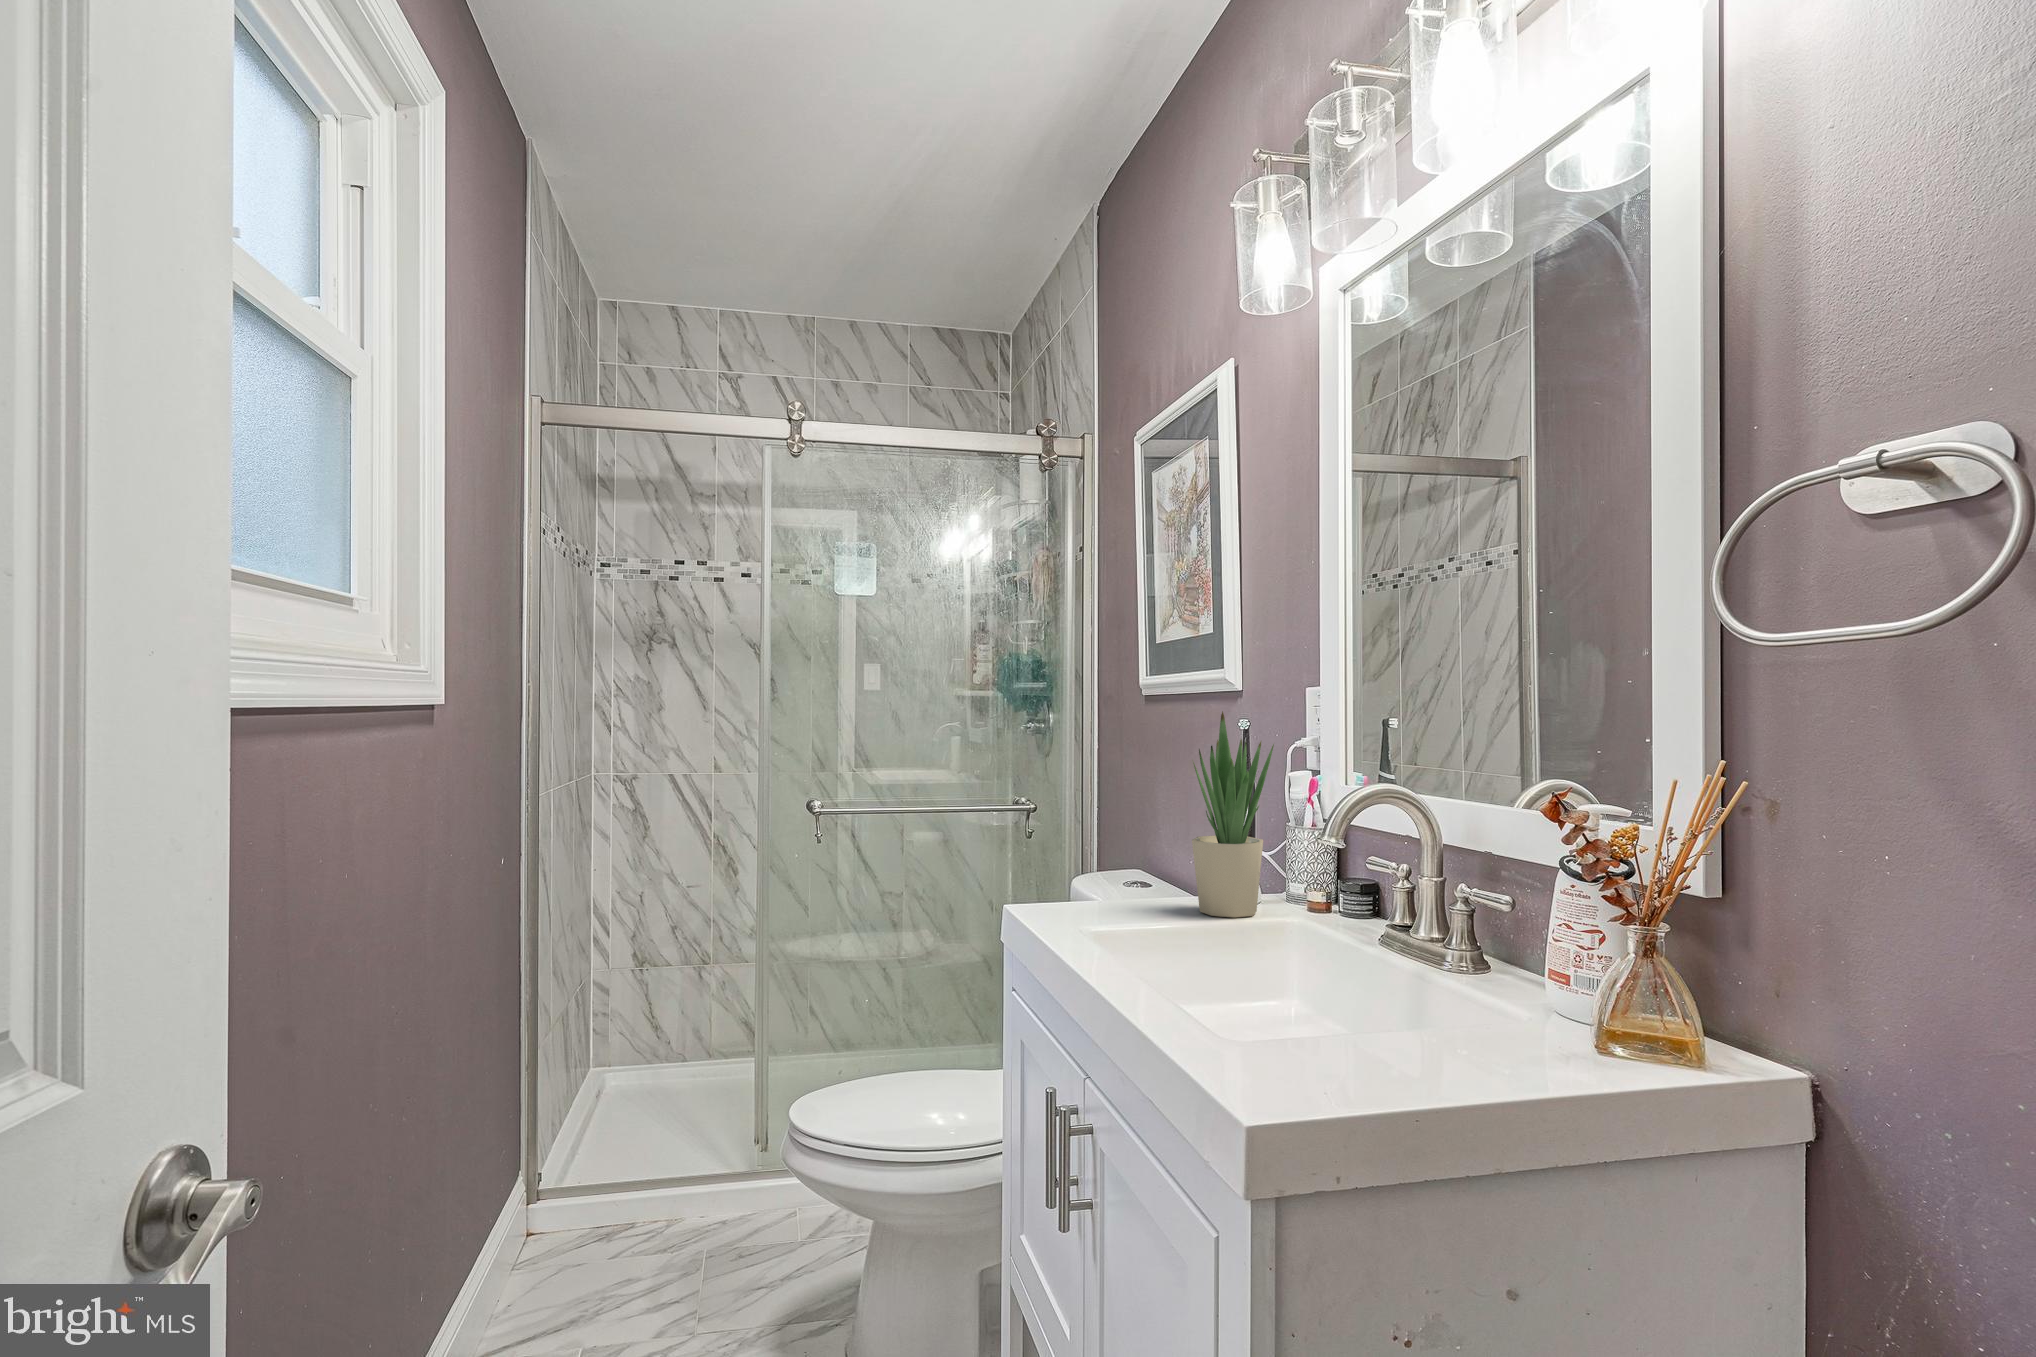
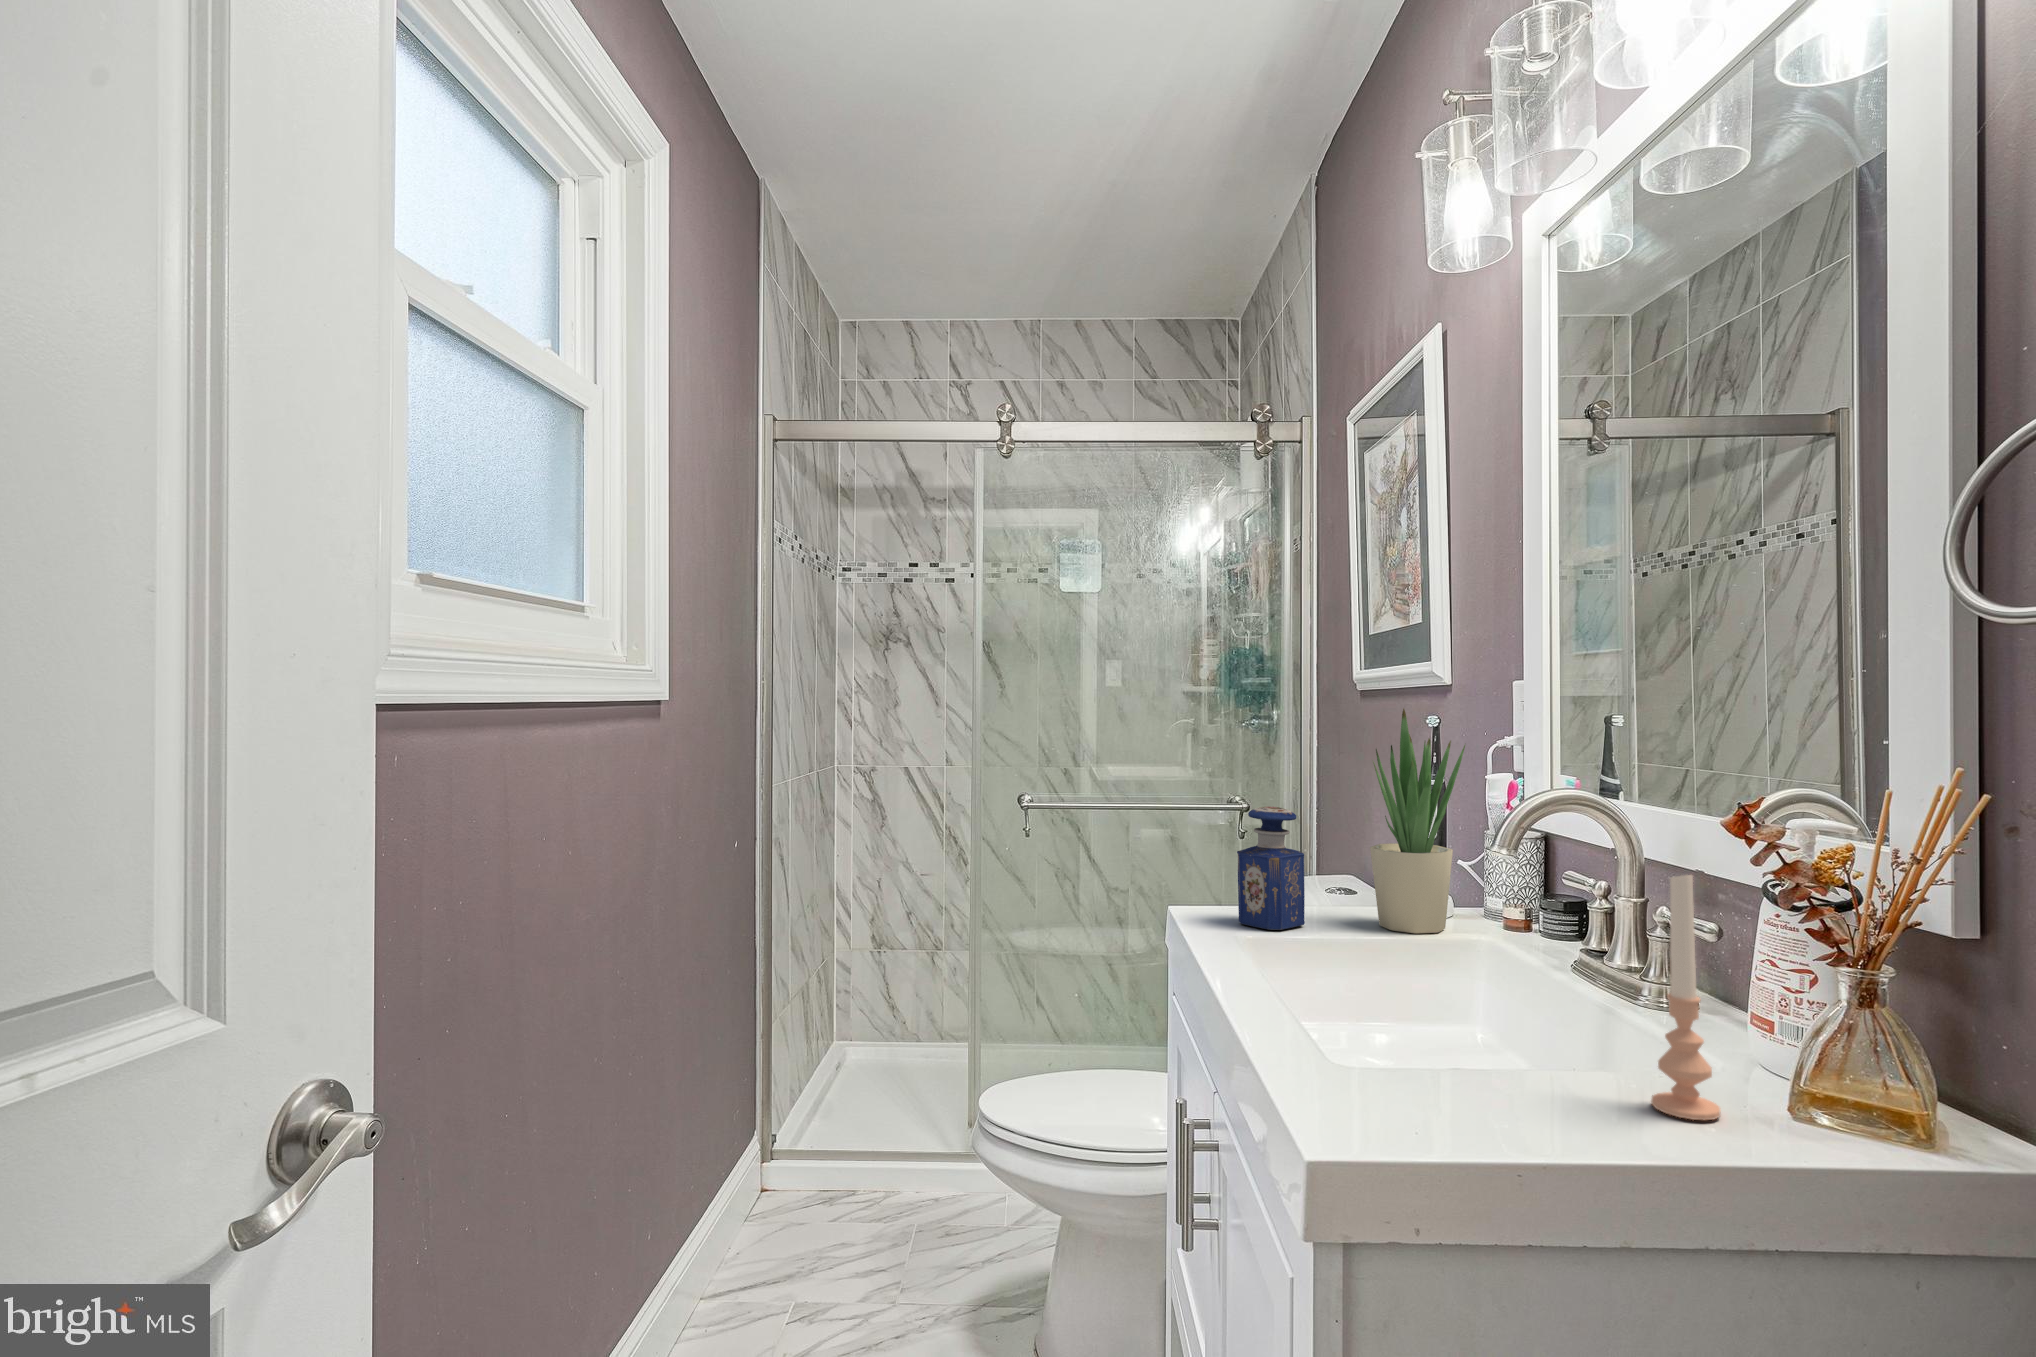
perfume bottle: none [1074,805,1136,921] -> present [1237,807,1305,930]
candle: none [1495,851,1551,1062] -> present [1651,875,1720,1120]

